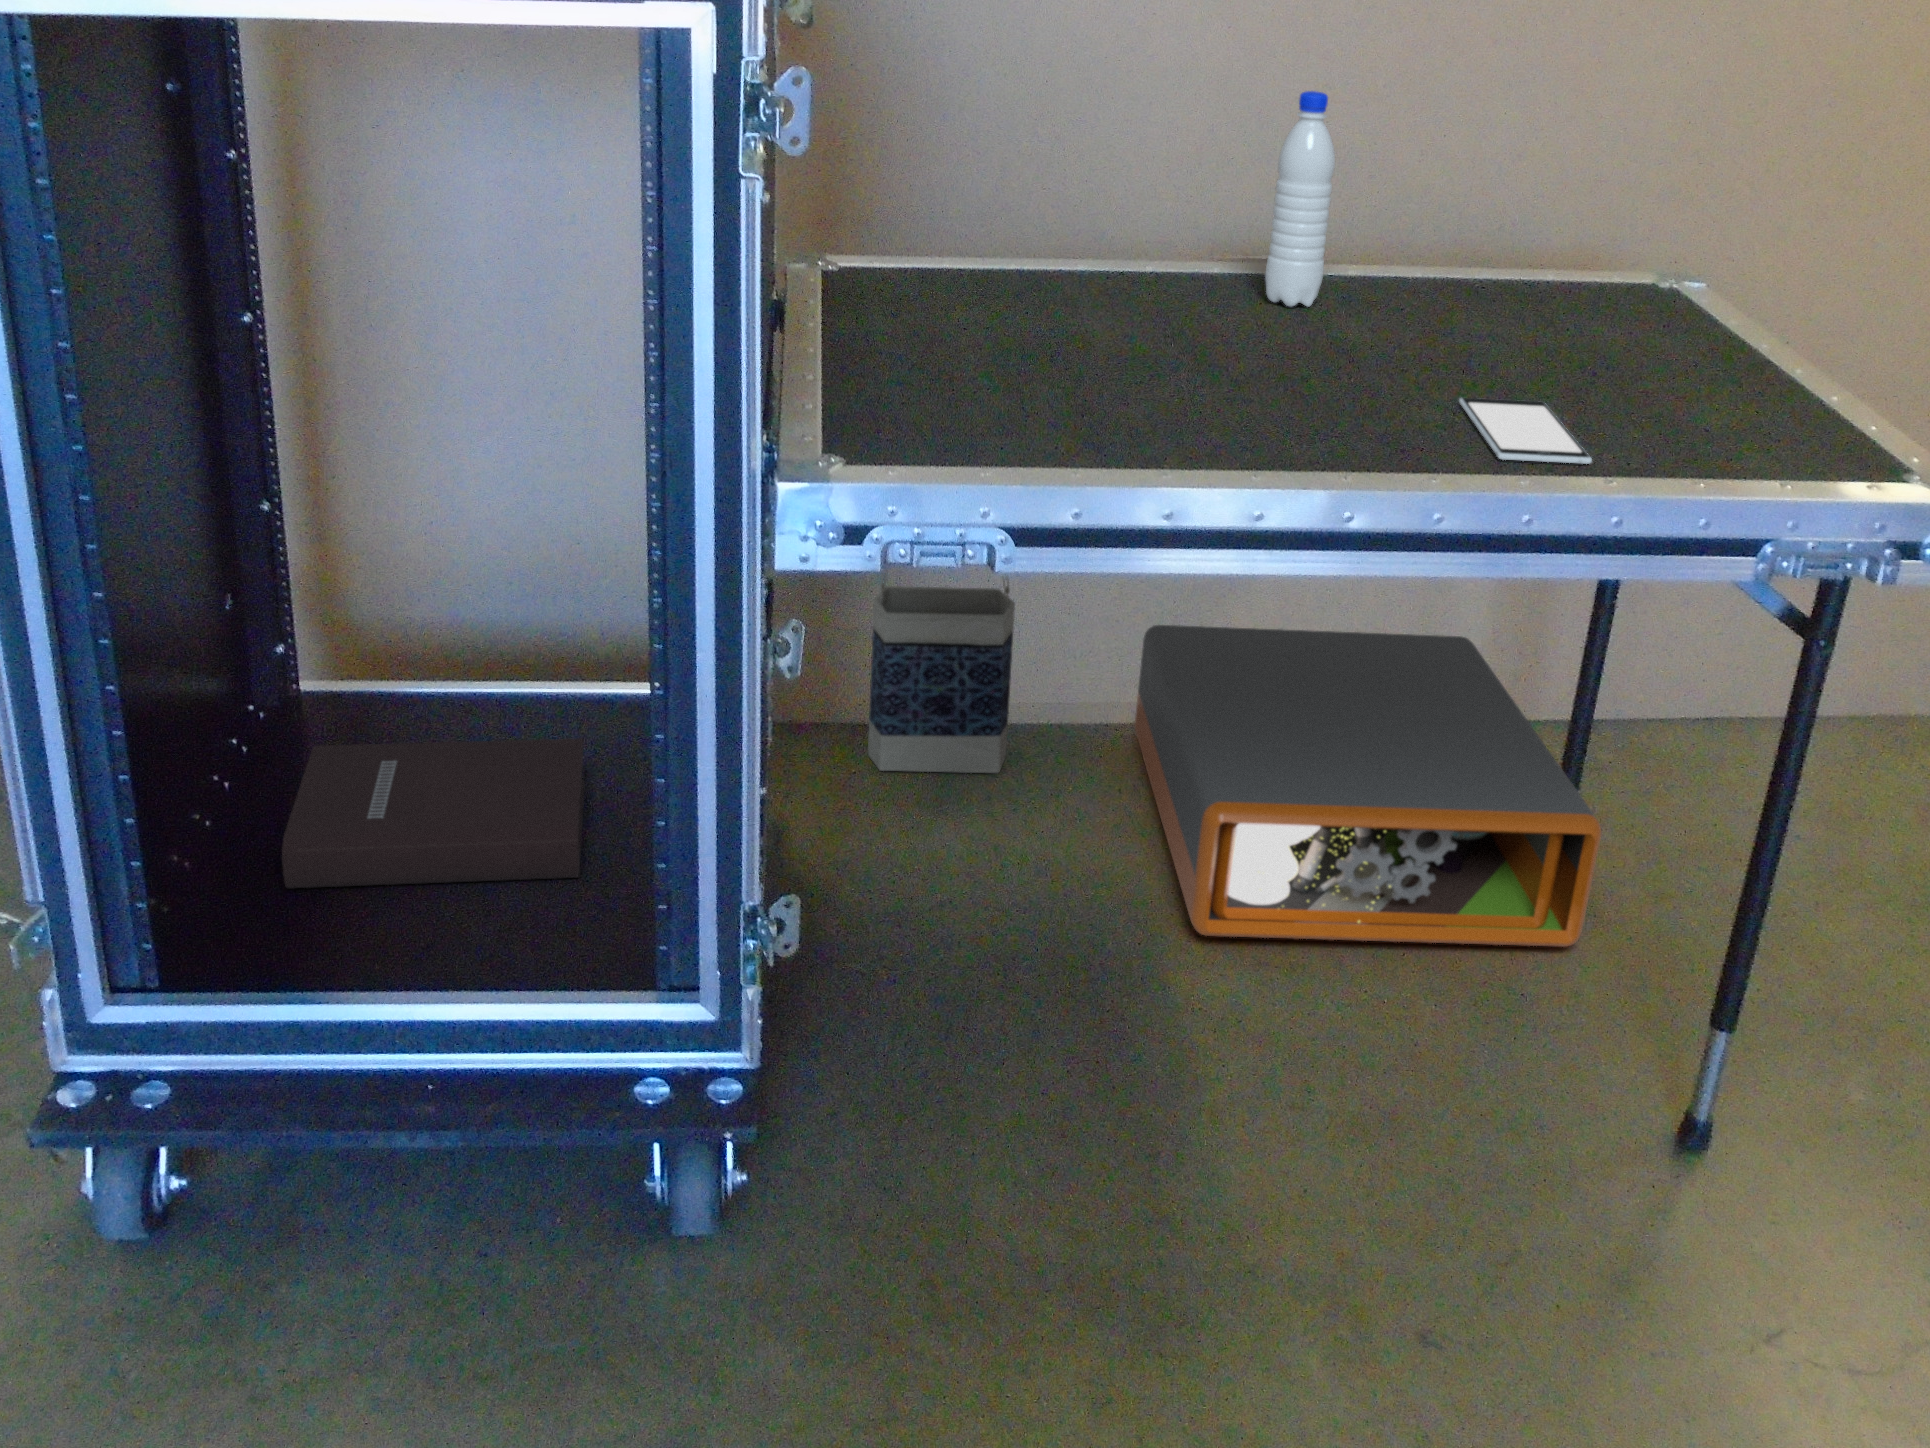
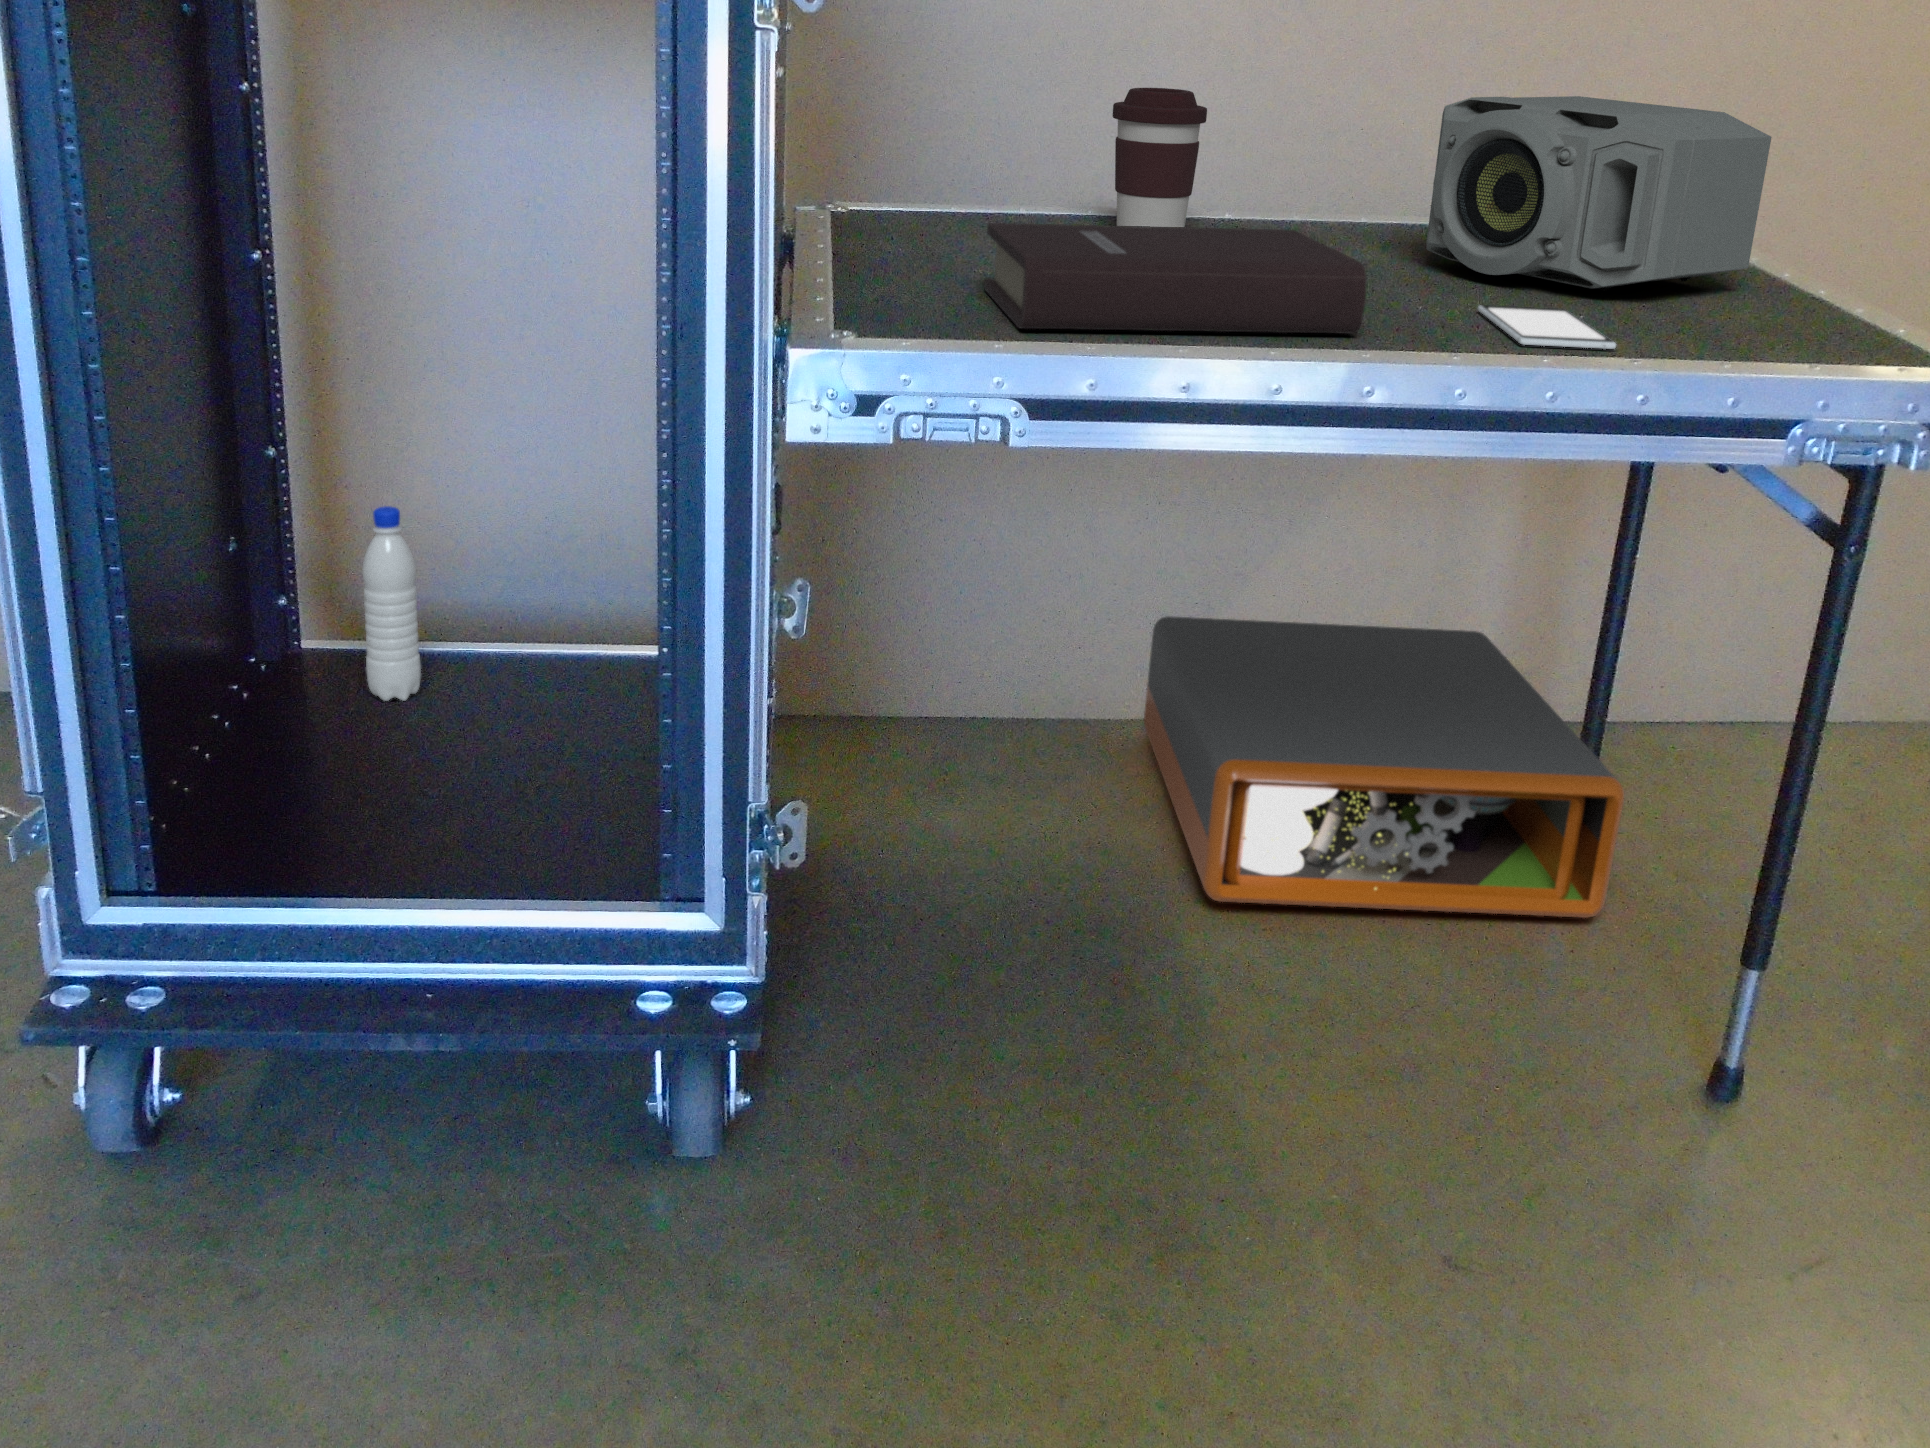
water bottle: present [1265,91,1335,307] -> present [362,506,421,701]
coffee cup: none [1102,137,1196,286] -> present [1113,88,1207,227]
speaker: none [1412,155,1750,369] -> present [1426,96,1772,291]
bag: present [868,573,1015,773] -> none [874,448,1023,762]
book: present [282,738,584,888] -> present [984,223,1367,334]

